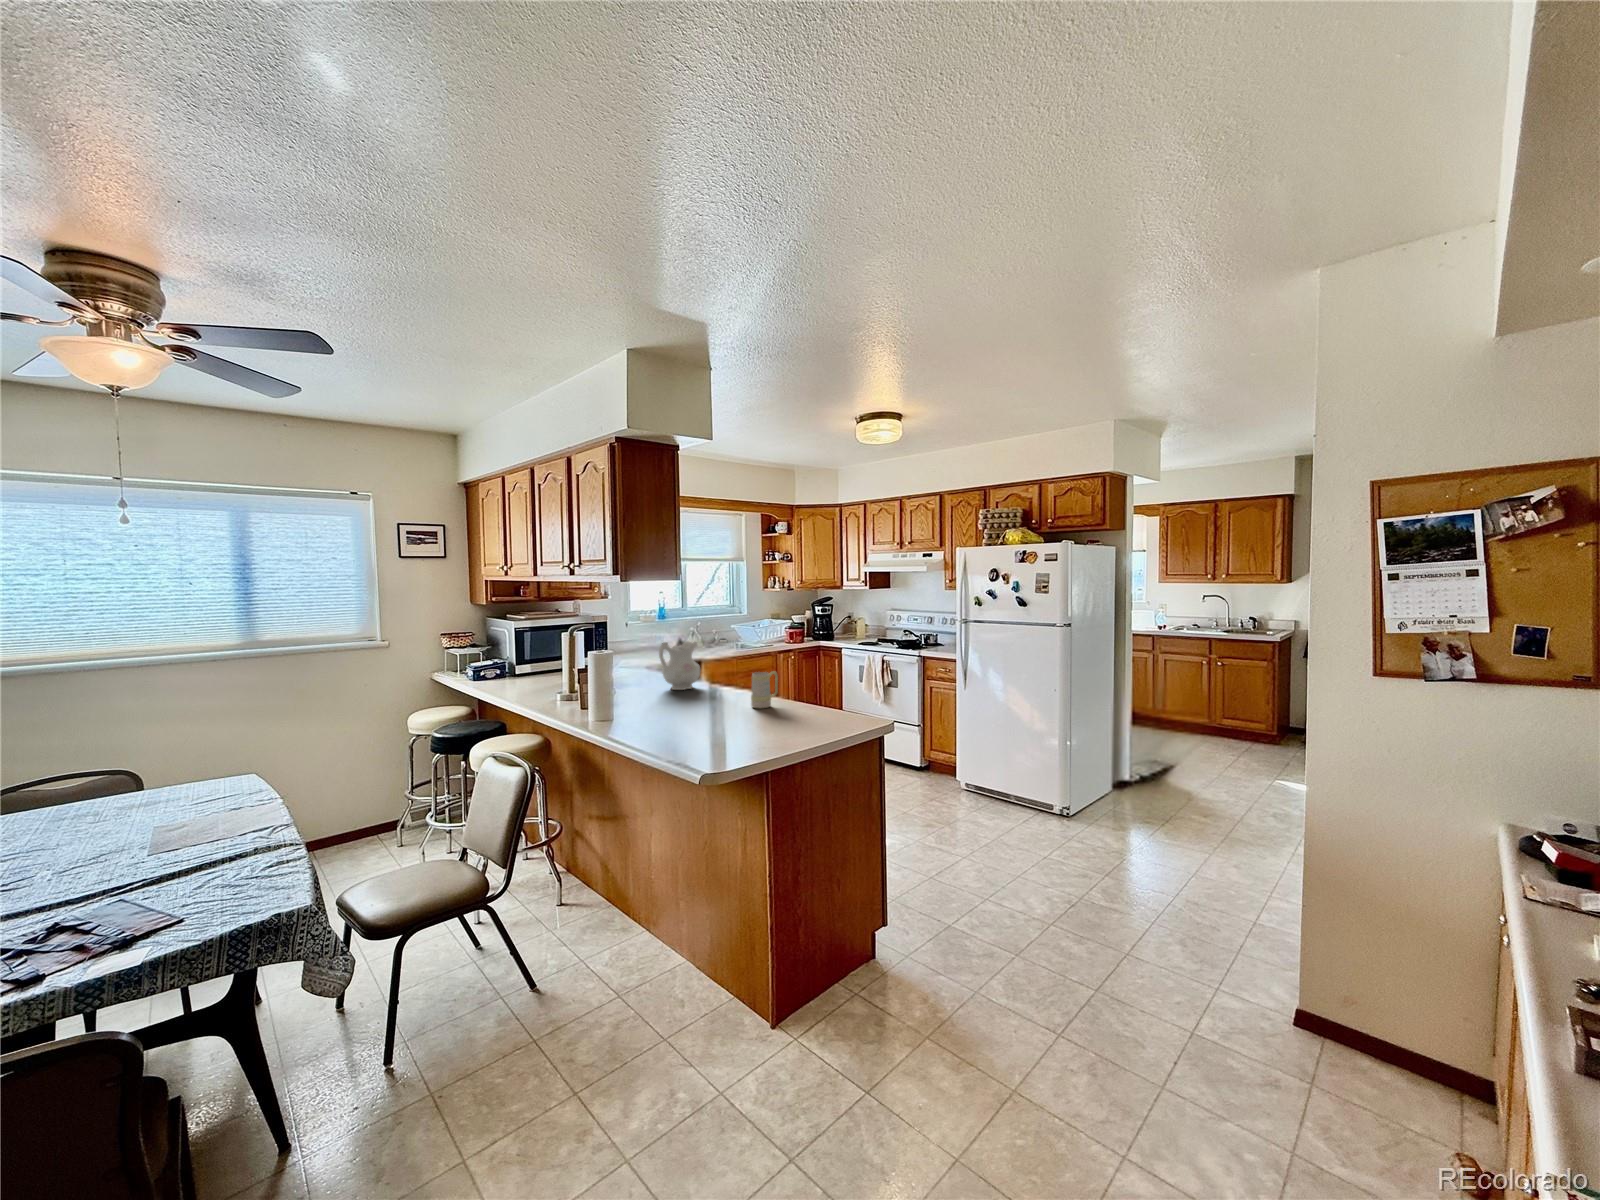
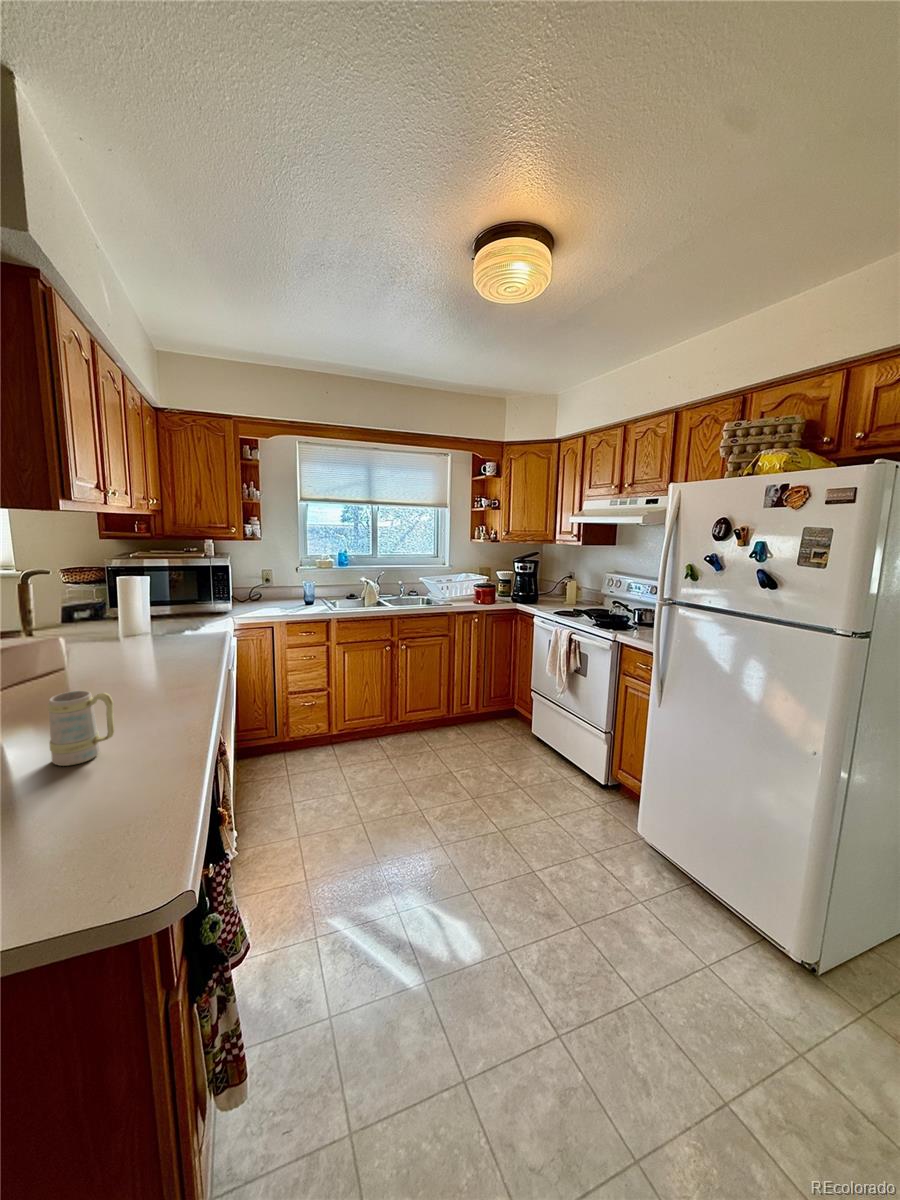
ceramic pitcher: present [659,642,700,690] -> none [113,606,185,677]

